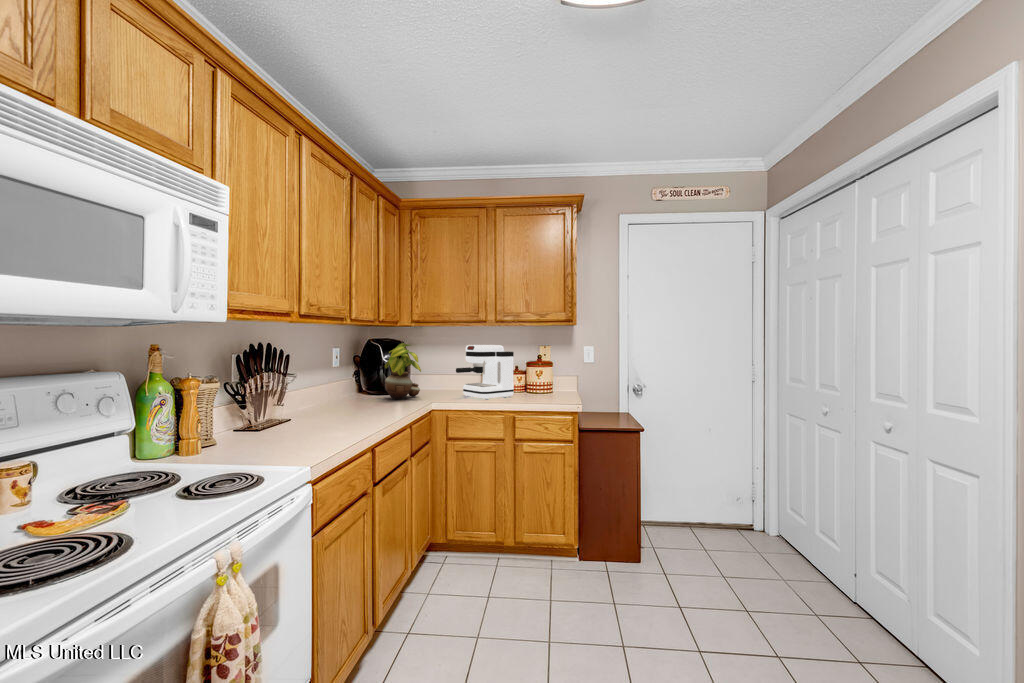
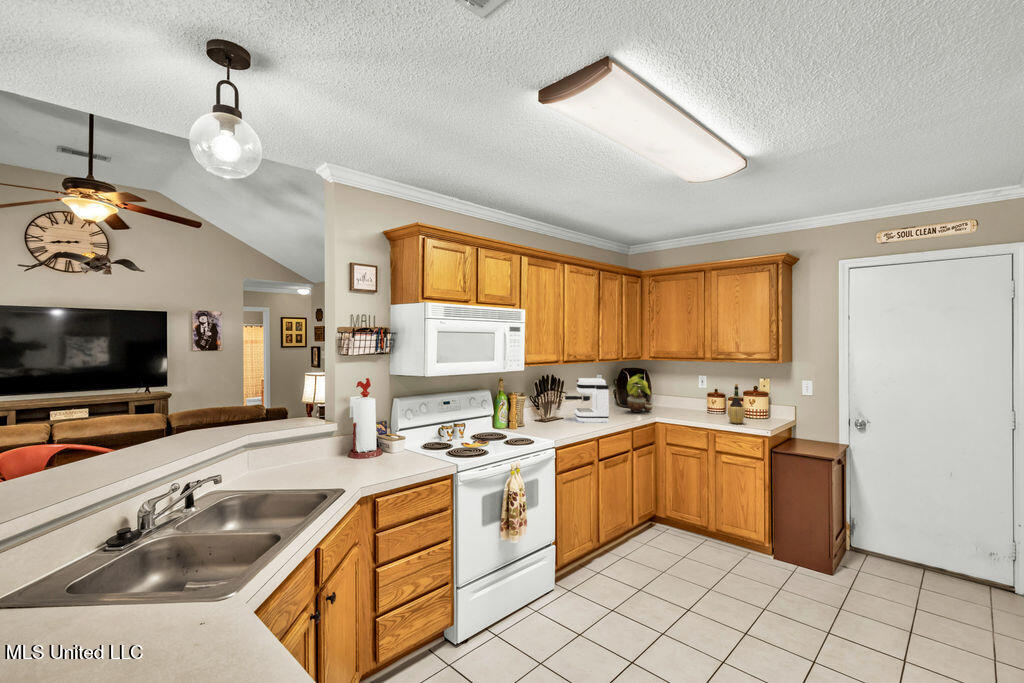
coffee maker: present [456,345,514,399] -> present [565,378,609,422]
wine bottle: none [525,350,545,400] -> present [728,384,745,424]

